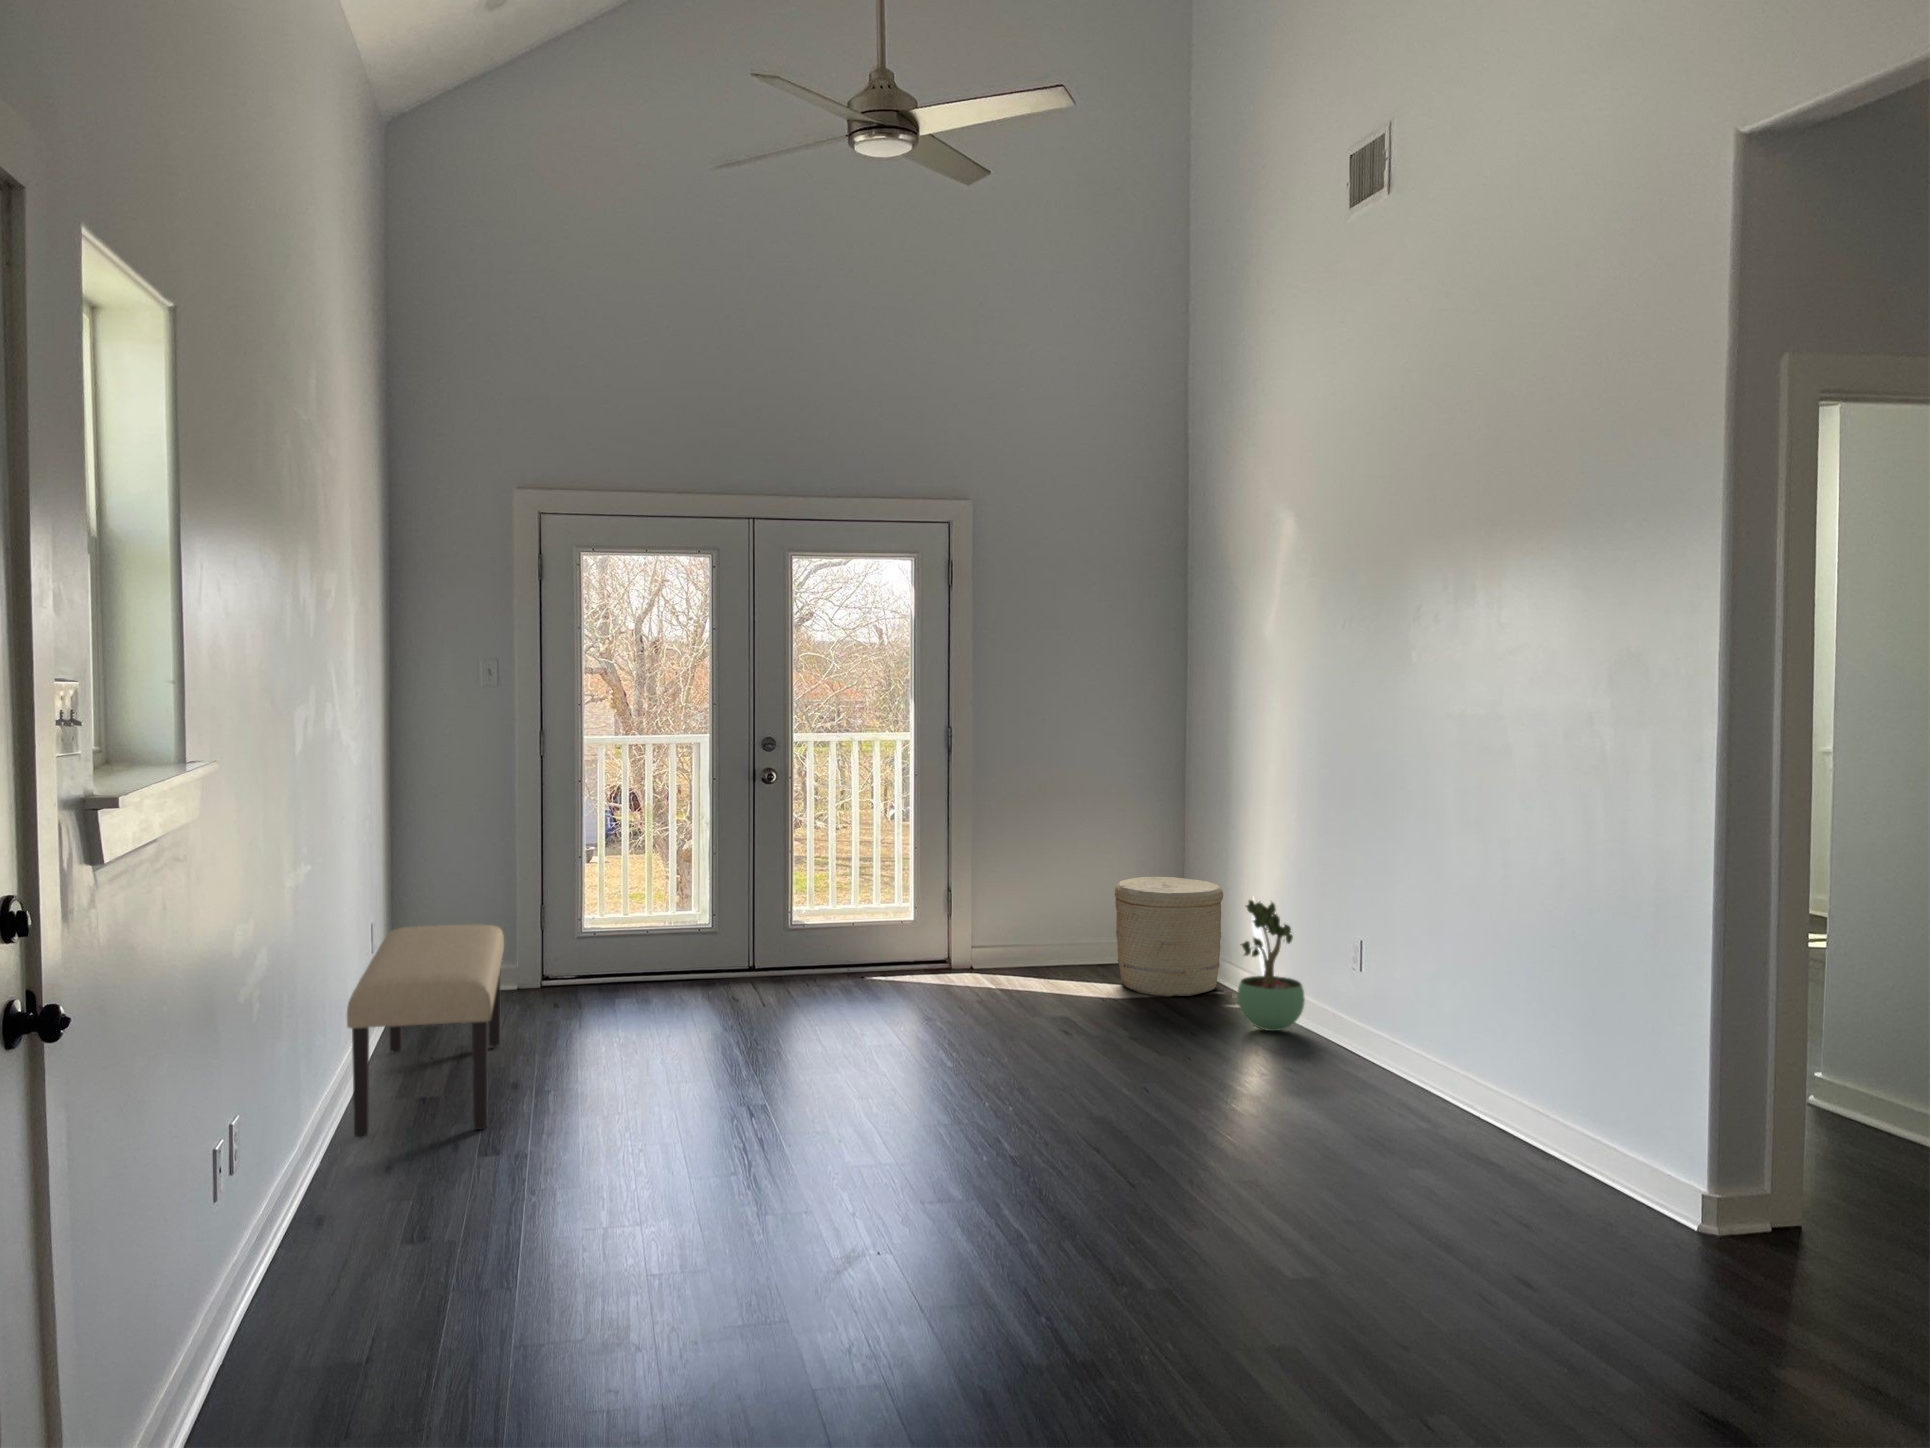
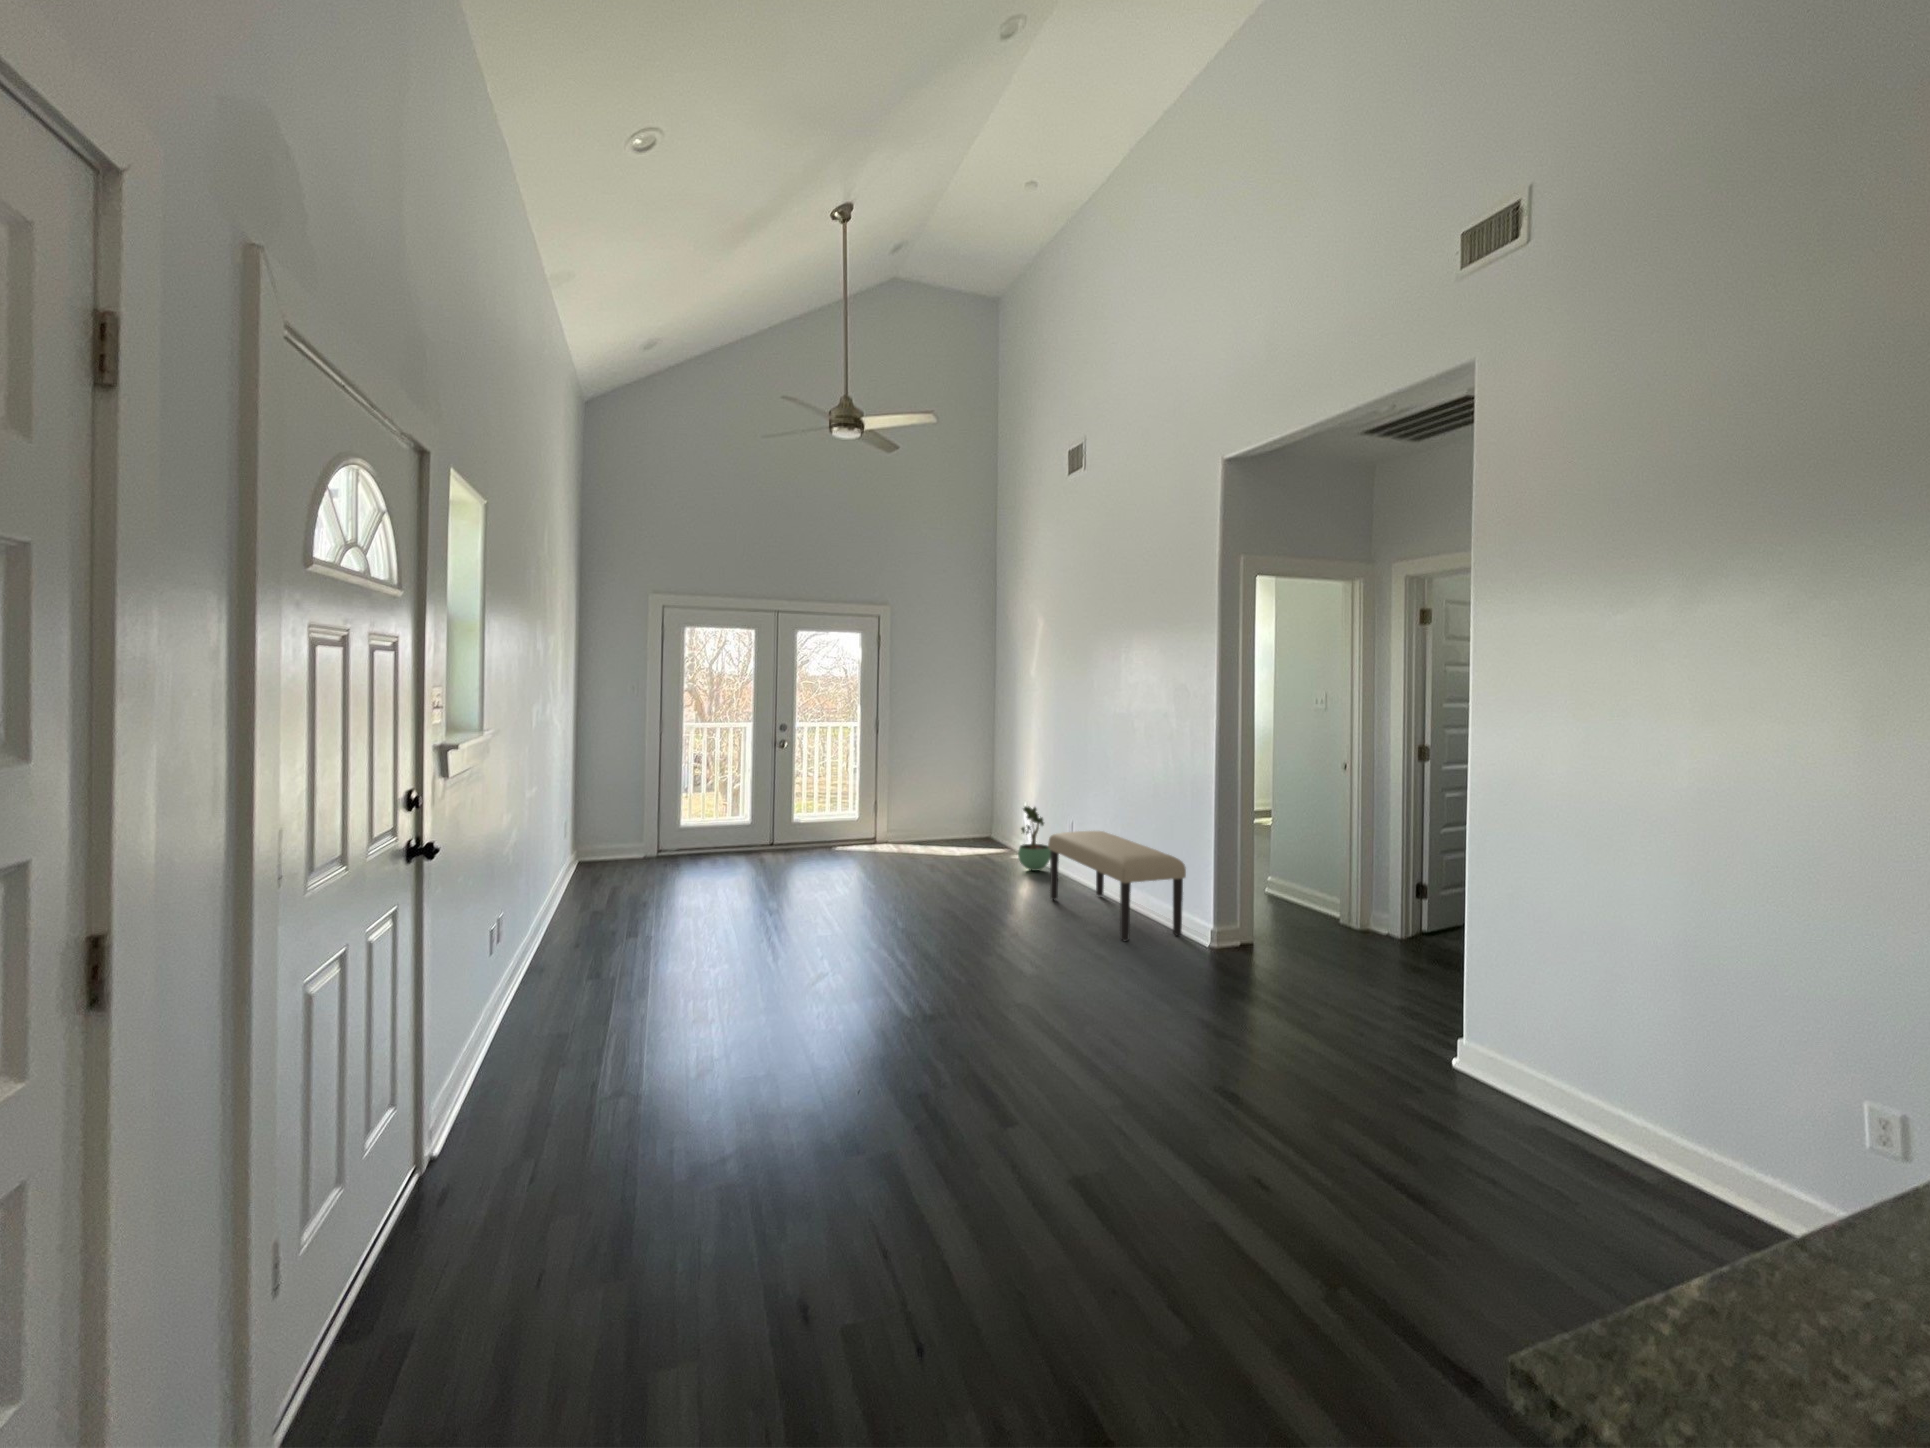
woven basket: present [1115,877,1223,997] -> none [961,797,1015,857]
bench: present [347,924,504,1138] -> present [1048,831,1186,941]

